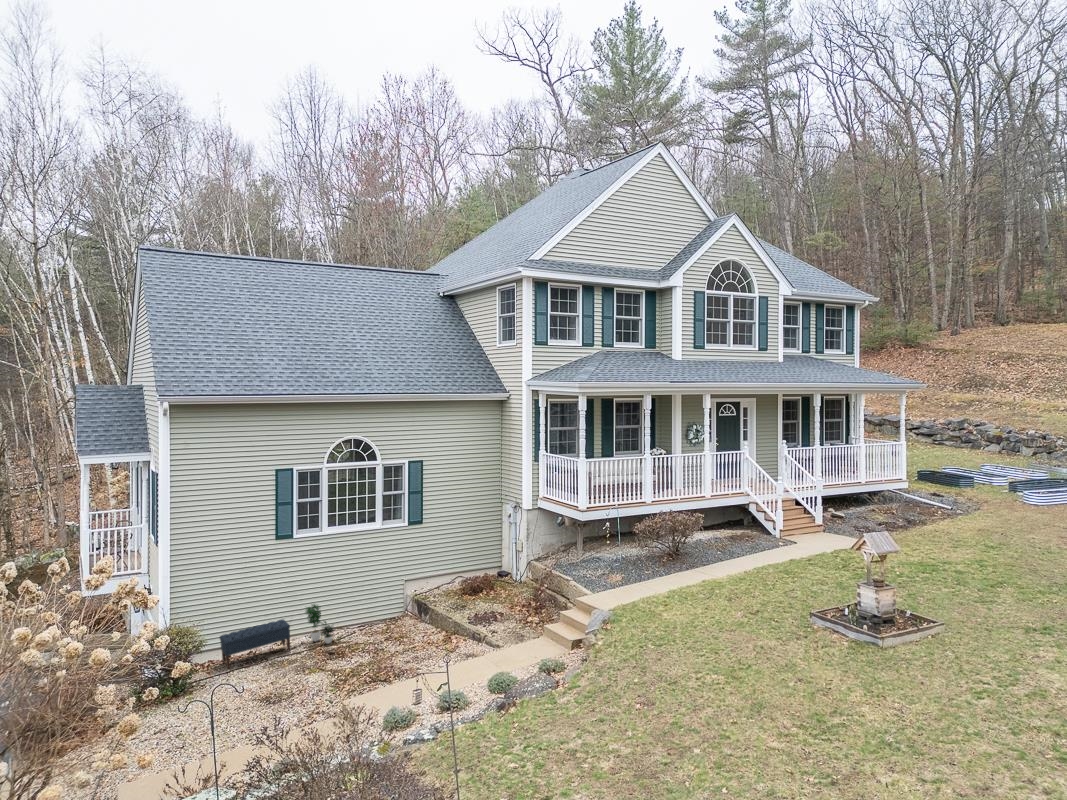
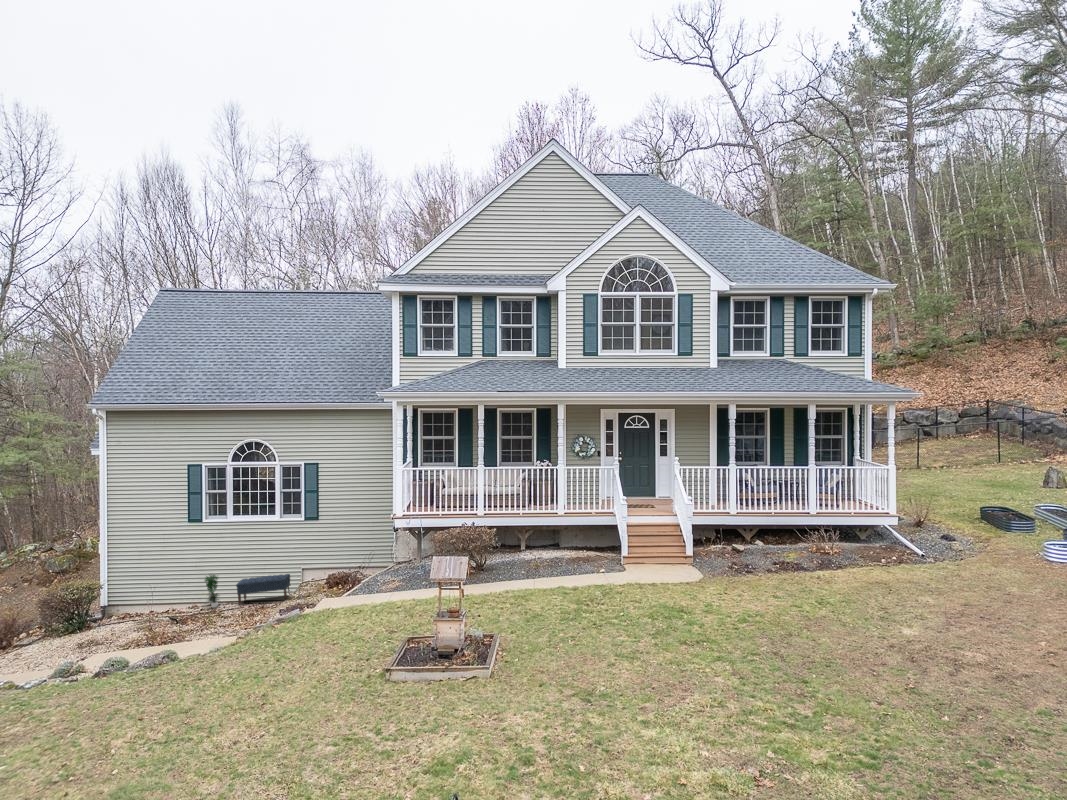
bench: present [220,619,291,669] -> present [236,574,291,604]

